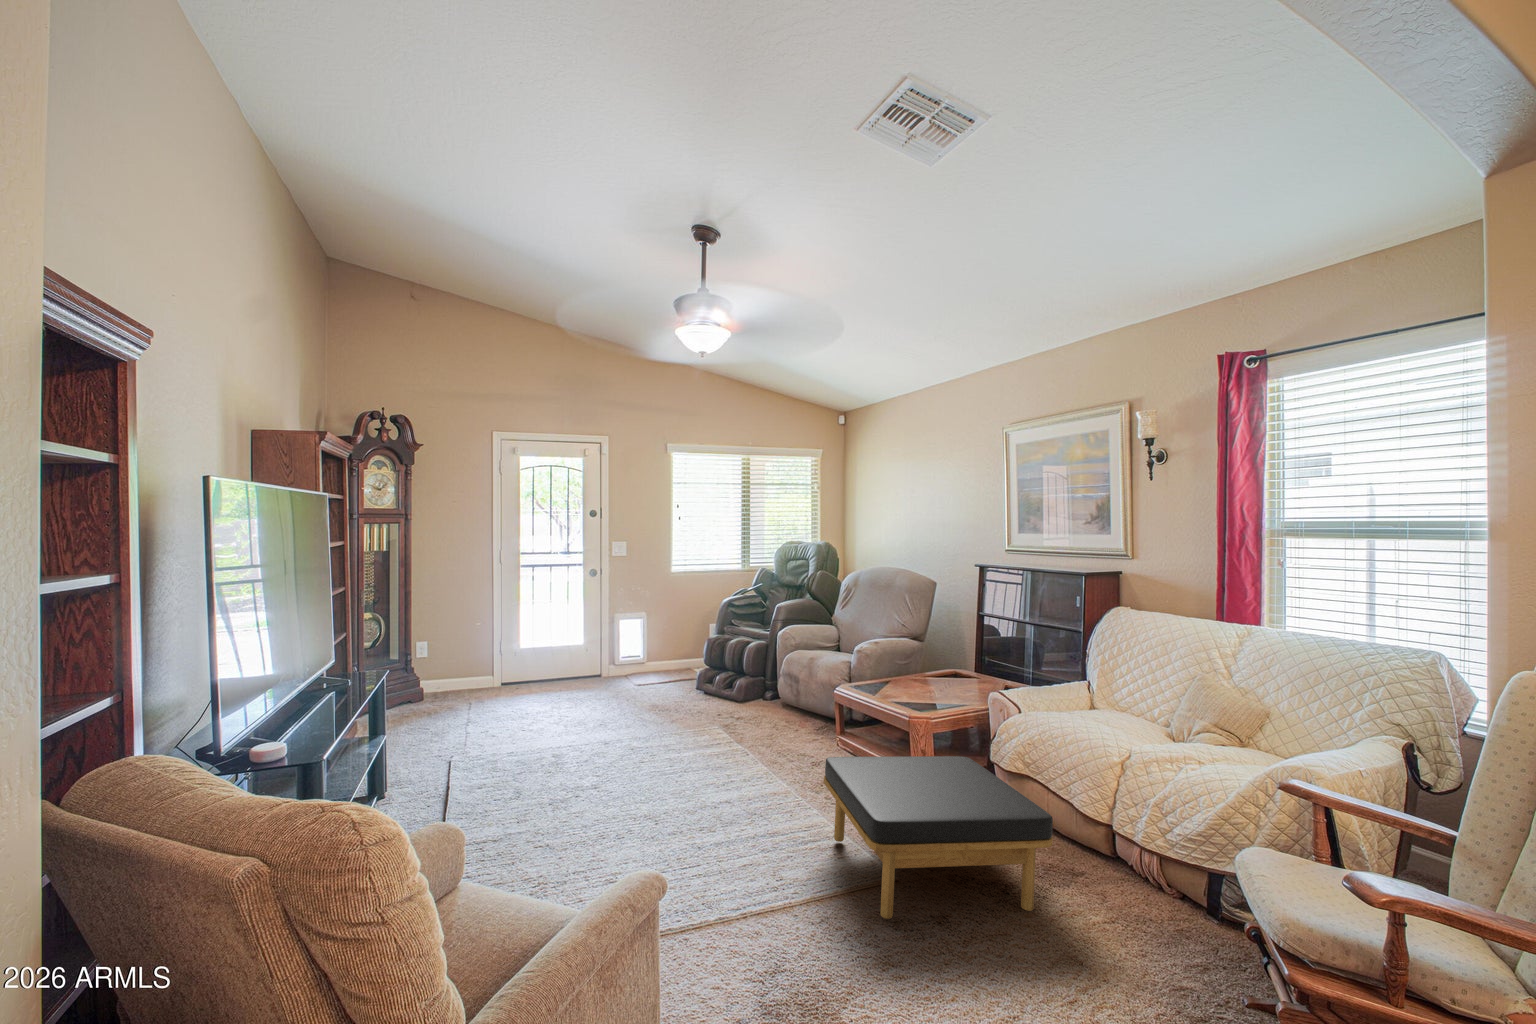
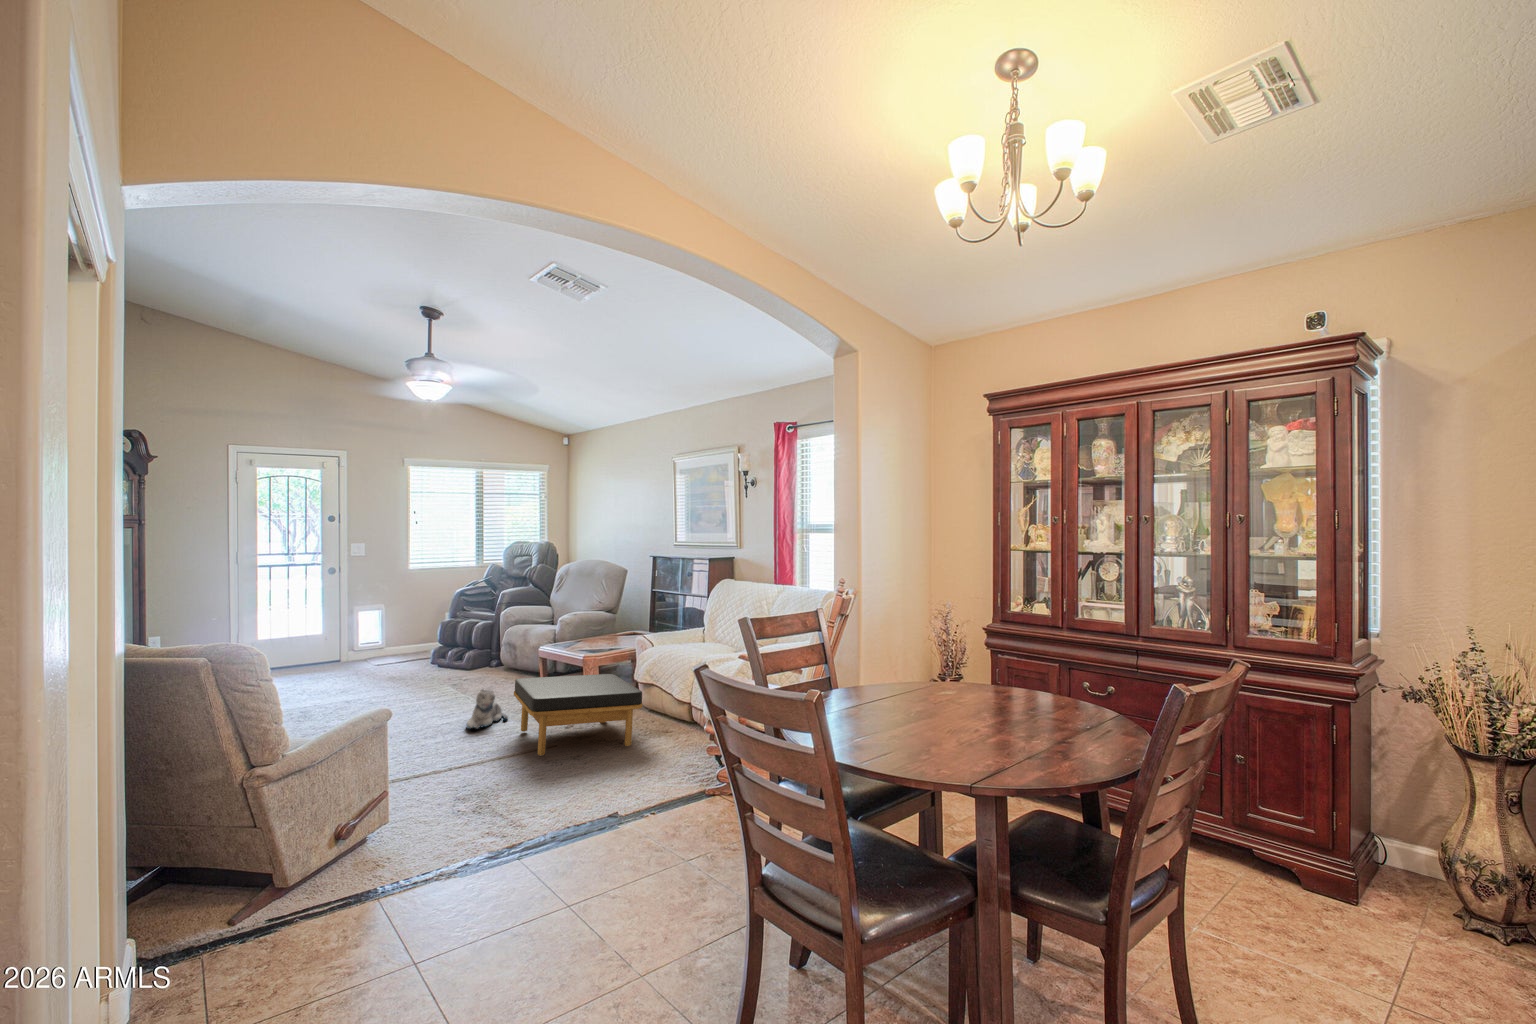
plush toy: none [753,761,808,826] -> present [466,690,508,729]

